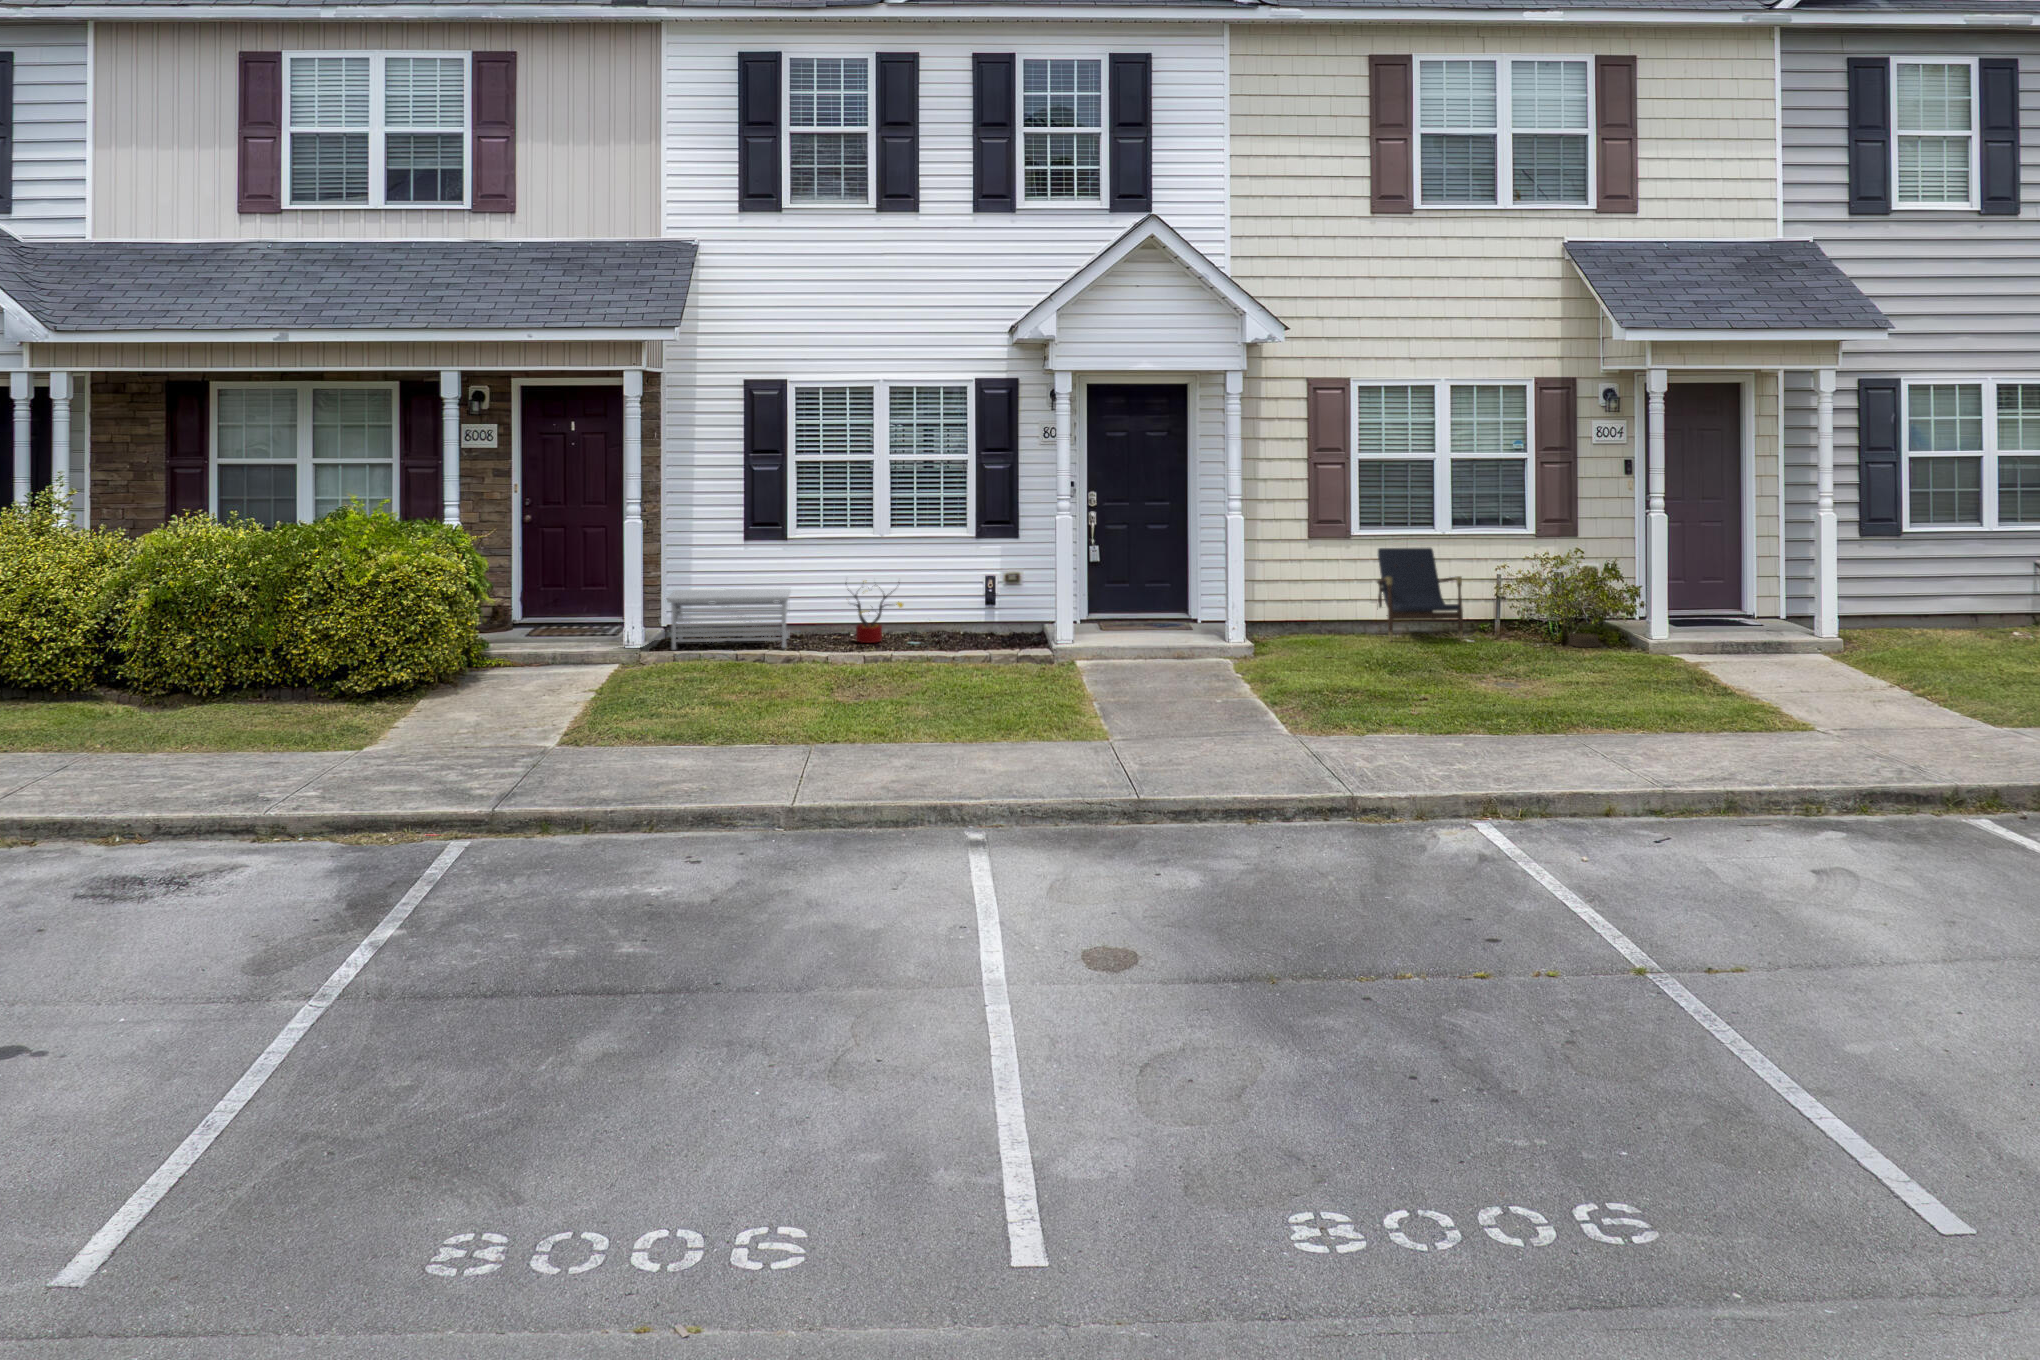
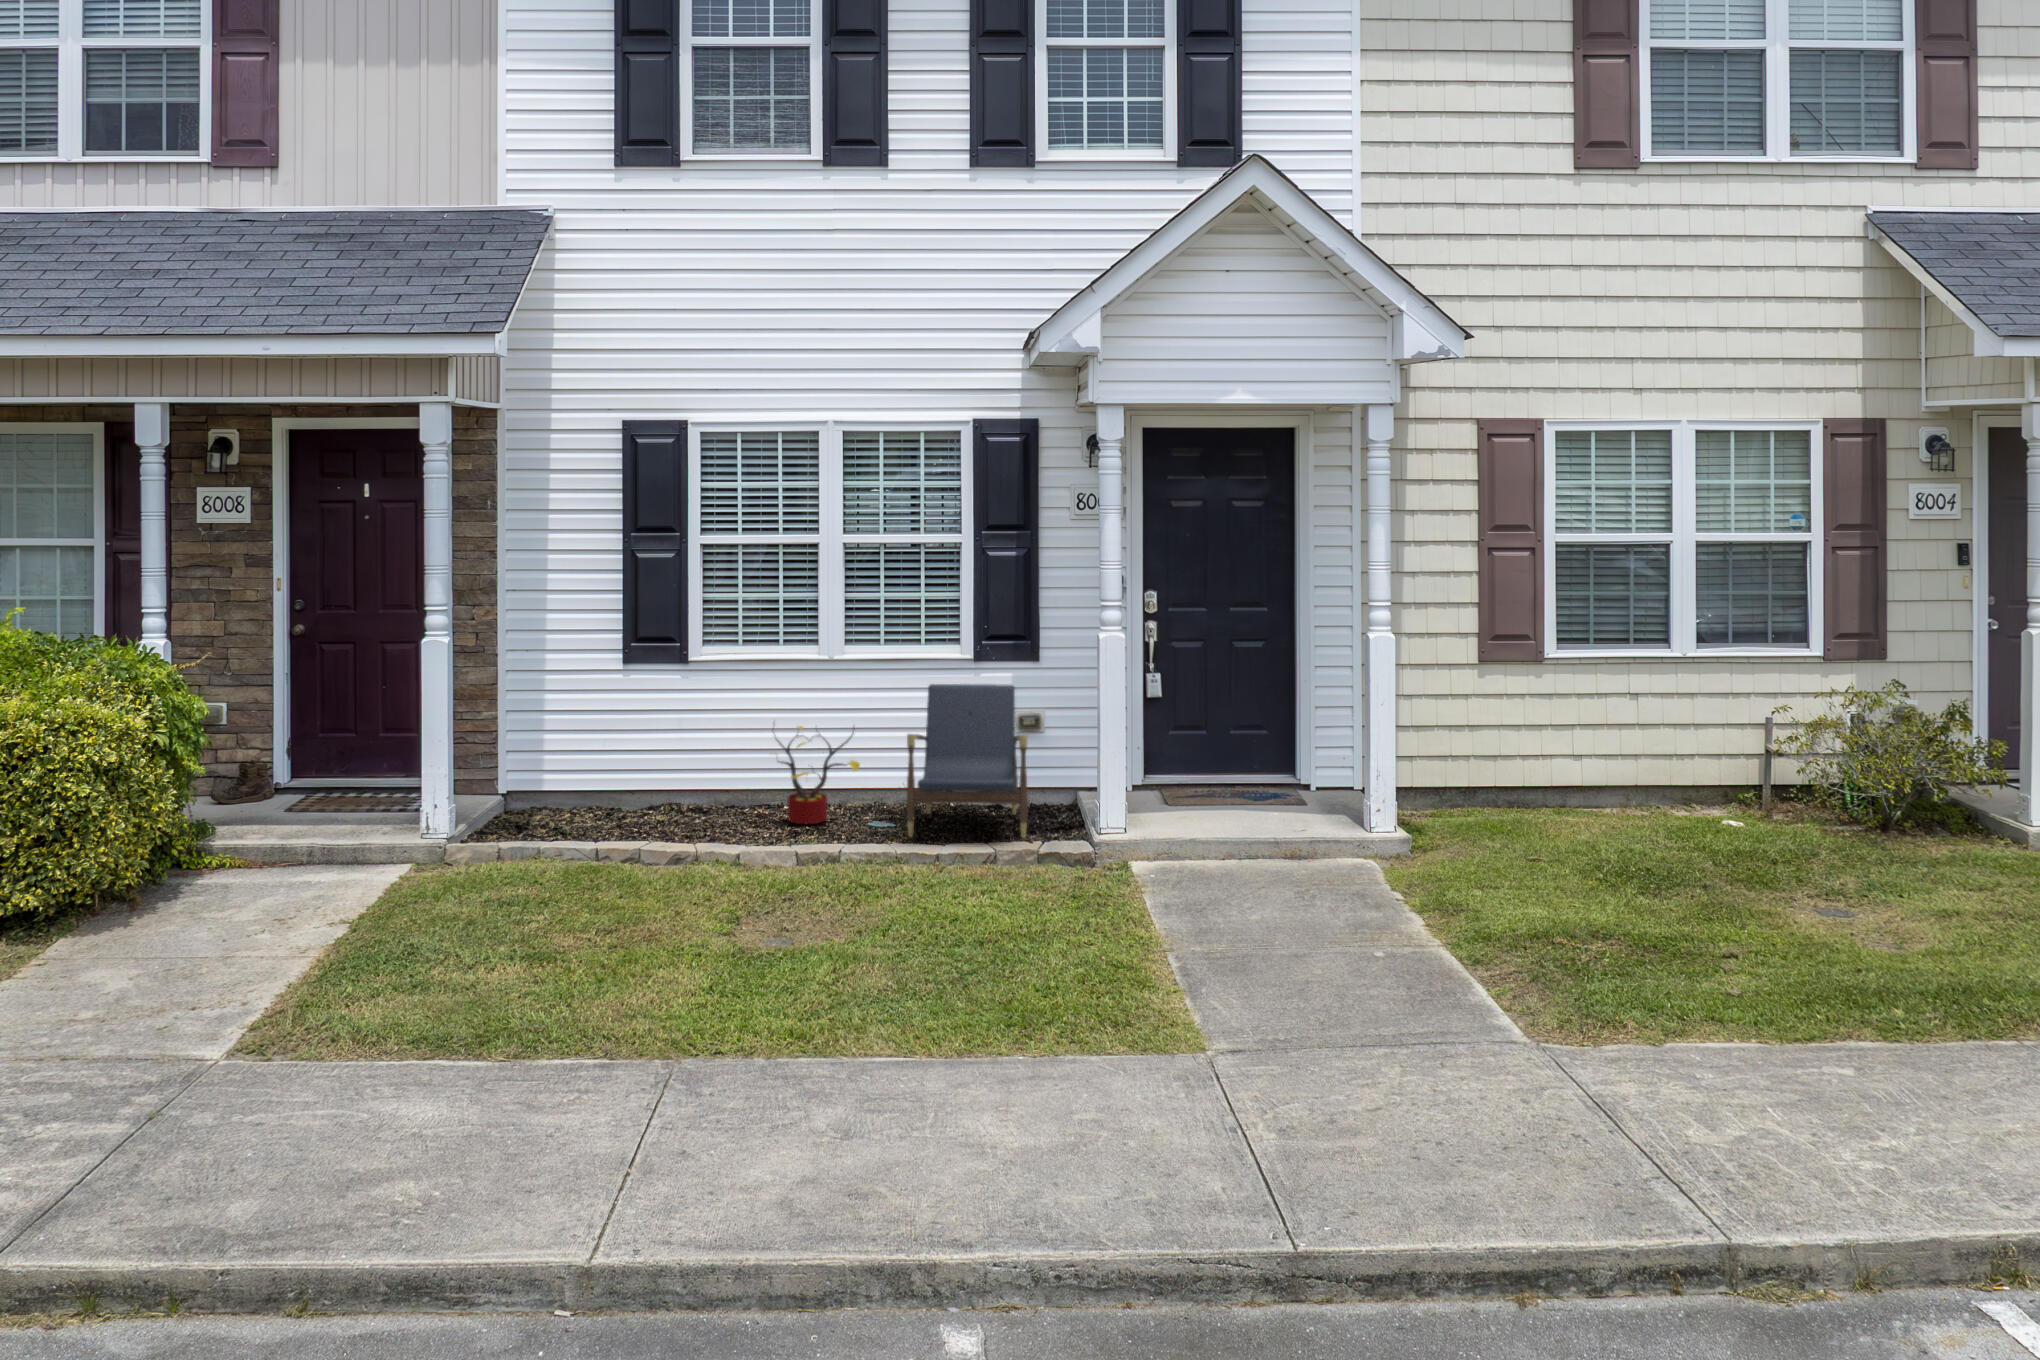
lounge chair: present [1377,547,1463,641] -> present [907,684,1028,838]
storage bench: present [667,589,791,650] -> none [494,735,690,836]
basket: present [1569,608,1598,647] -> none [1905,770,1955,844]

